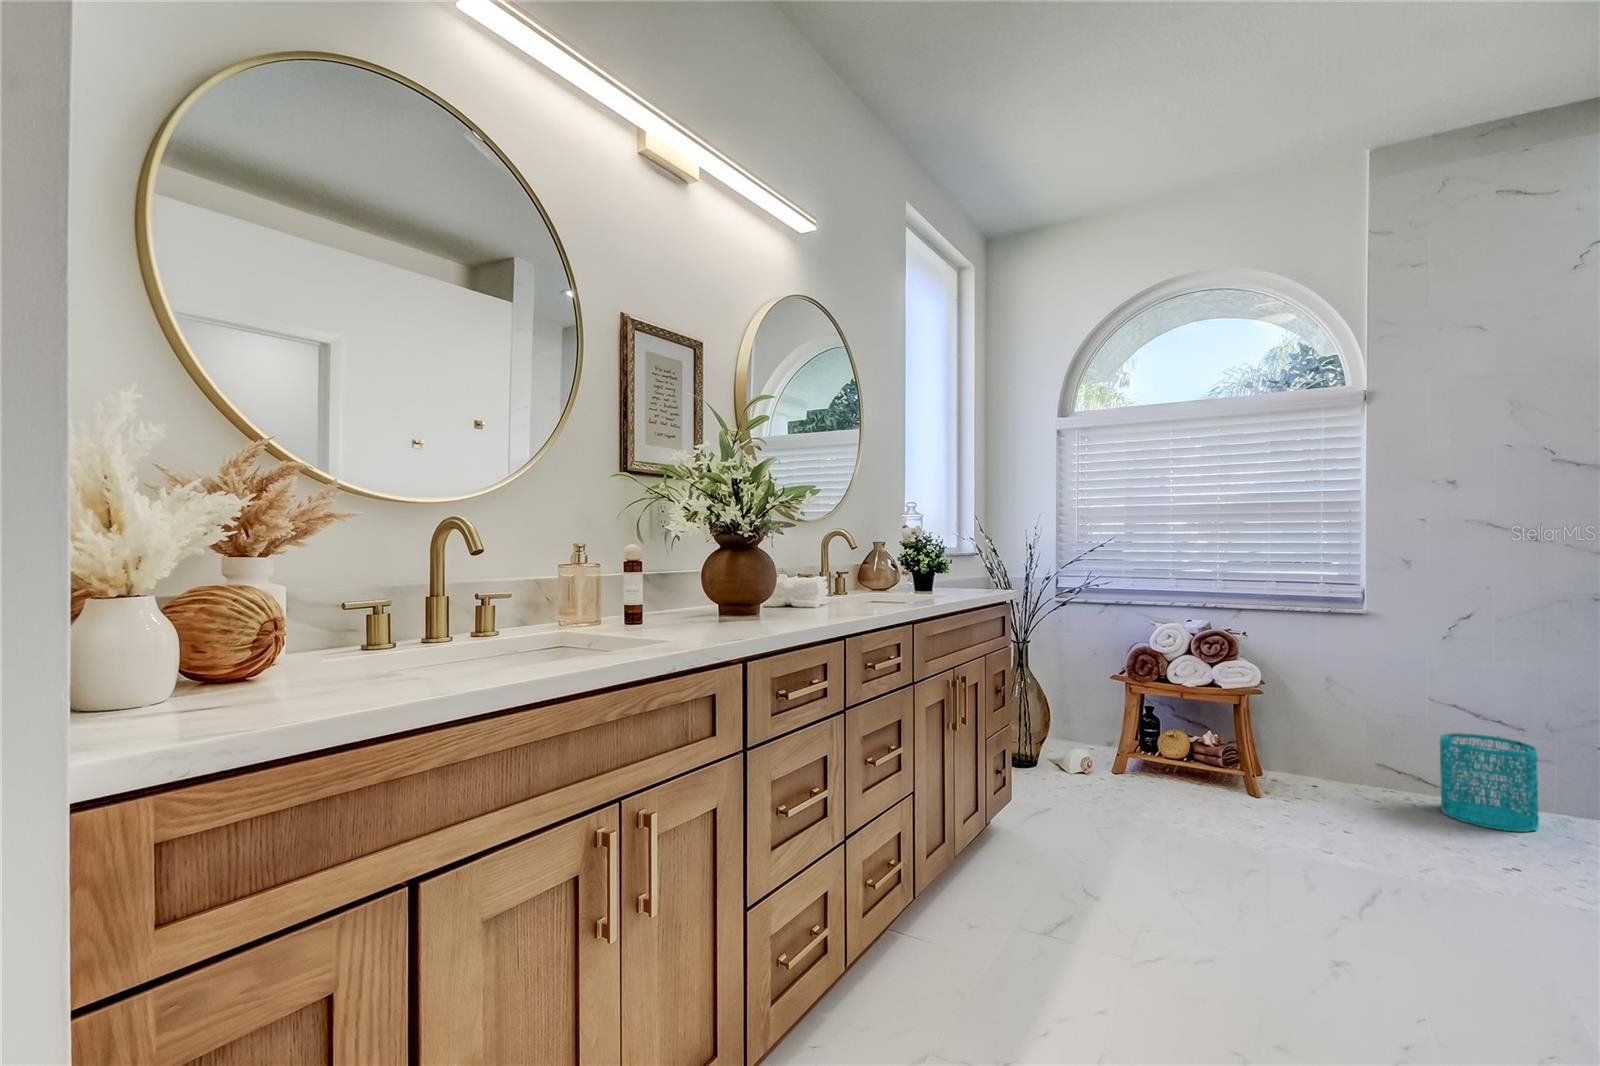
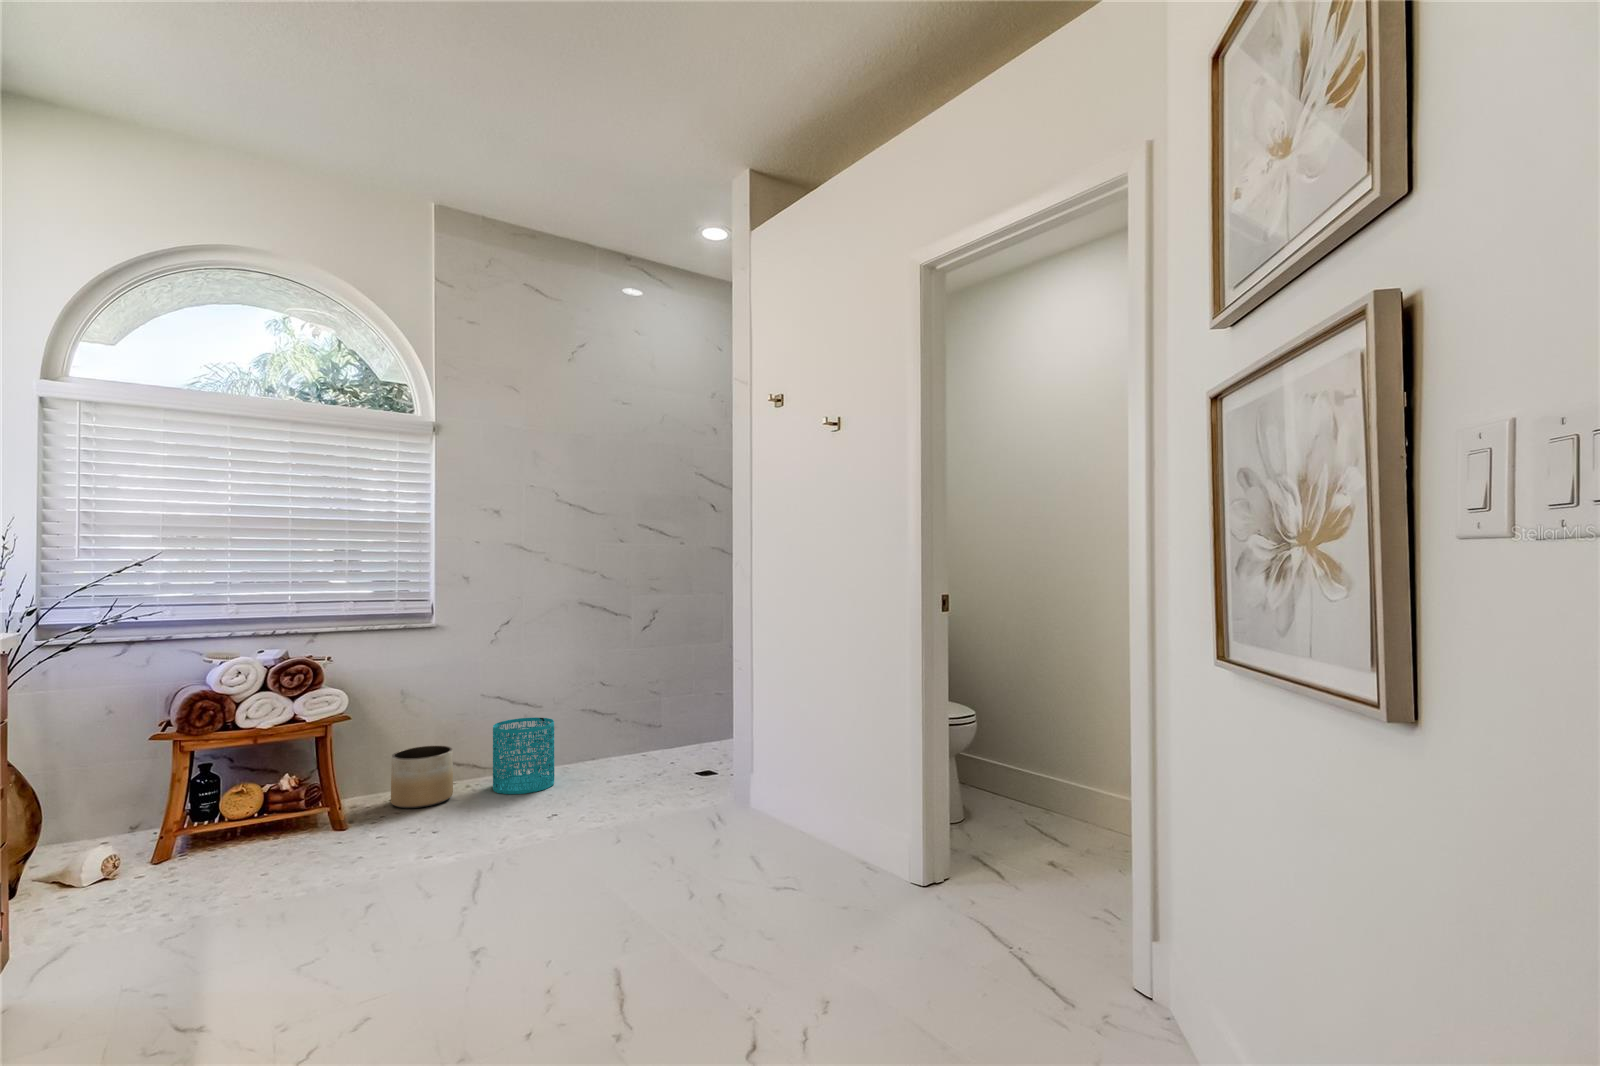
planter: none [1313,737,1386,803] -> present [391,746,453,808]

